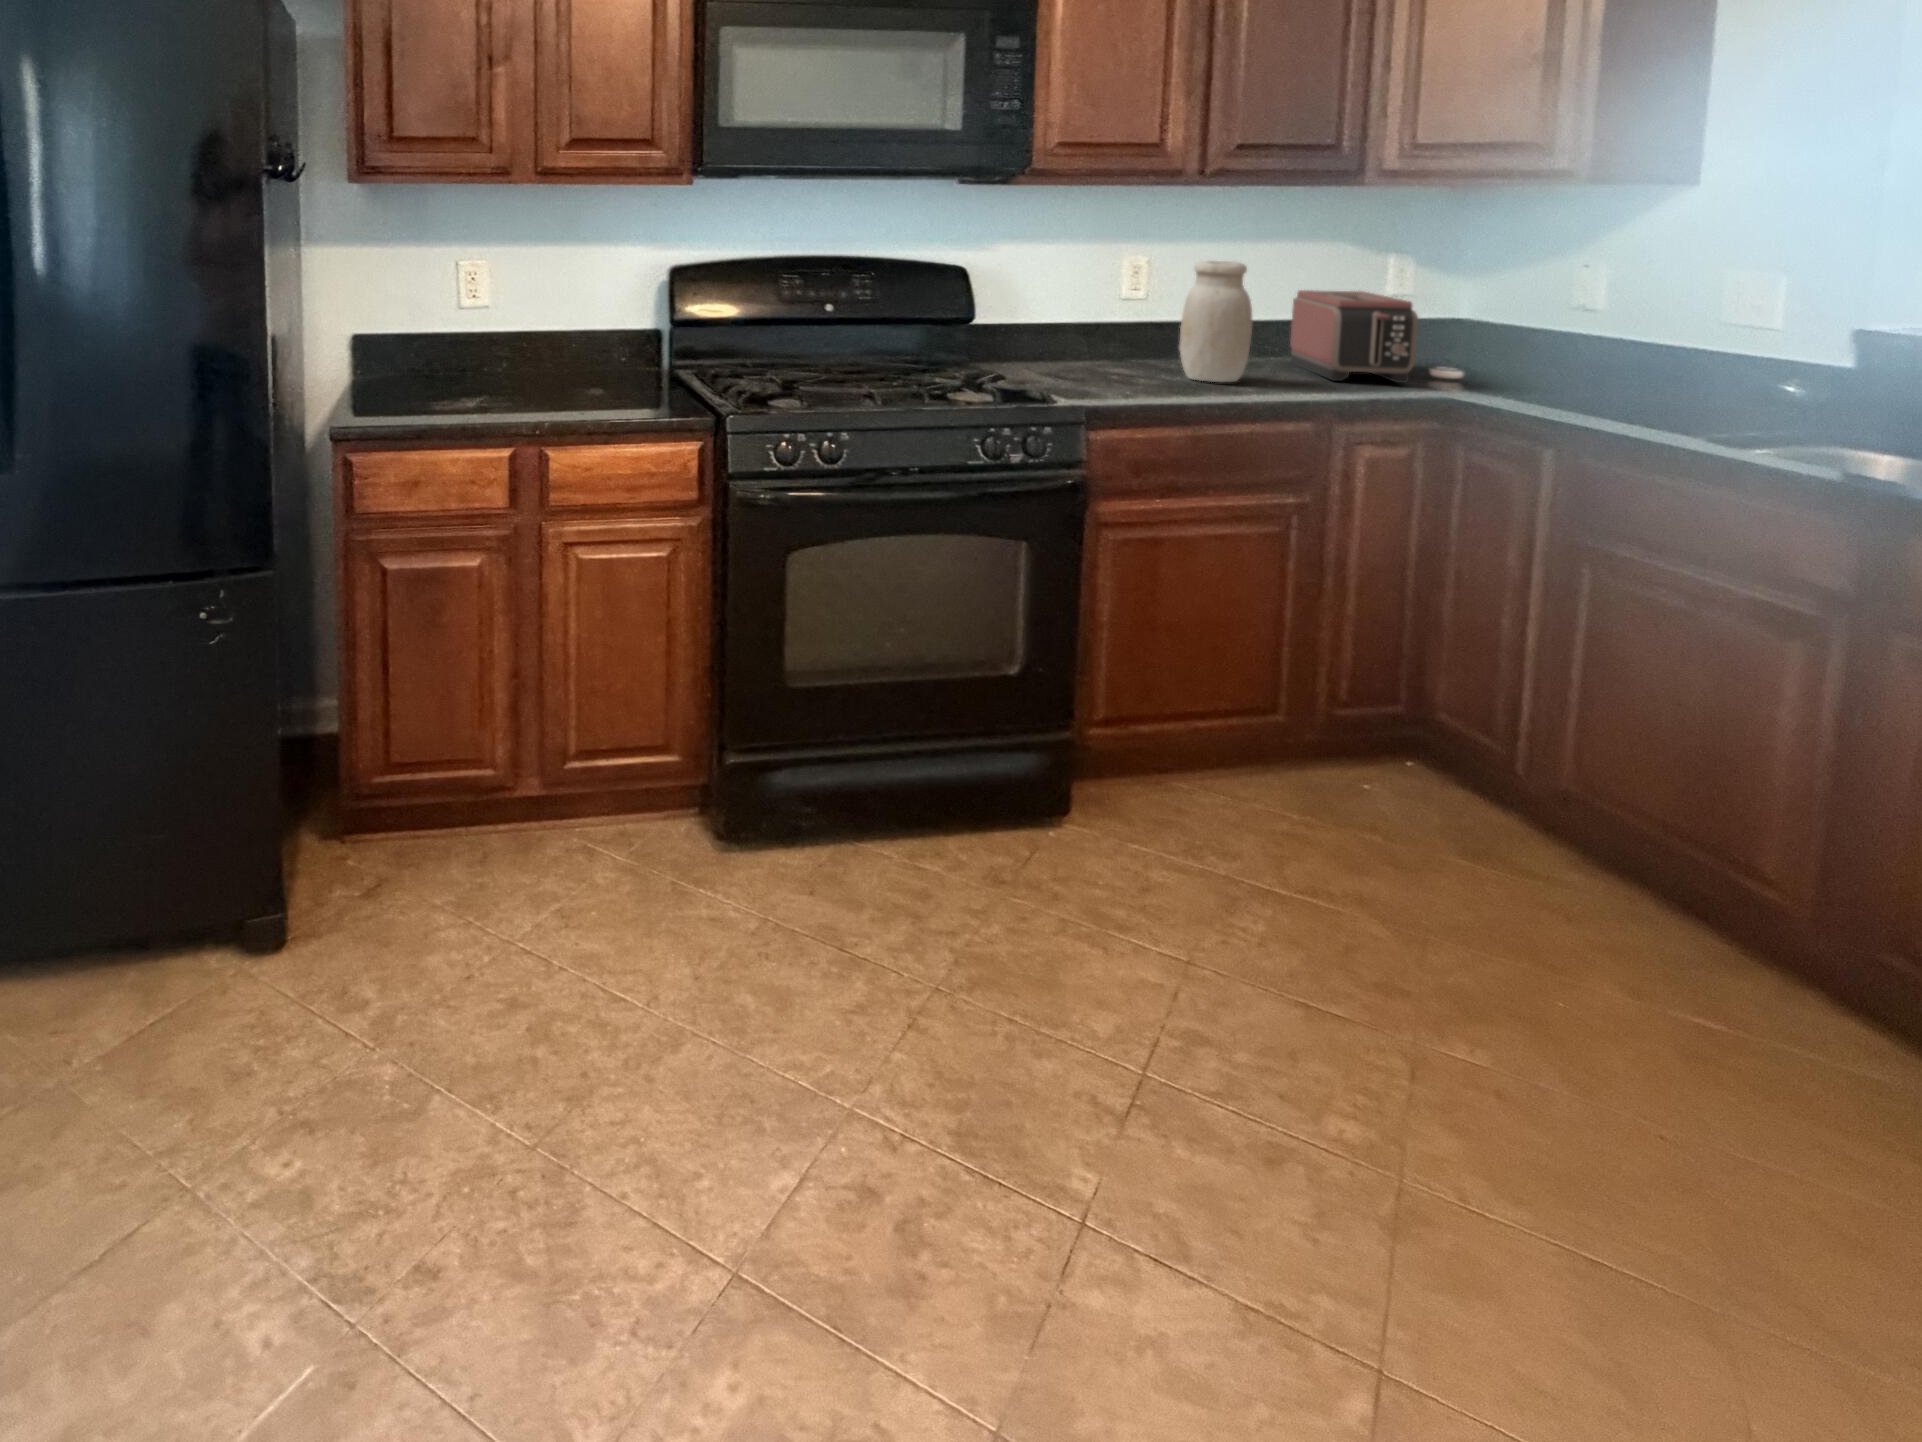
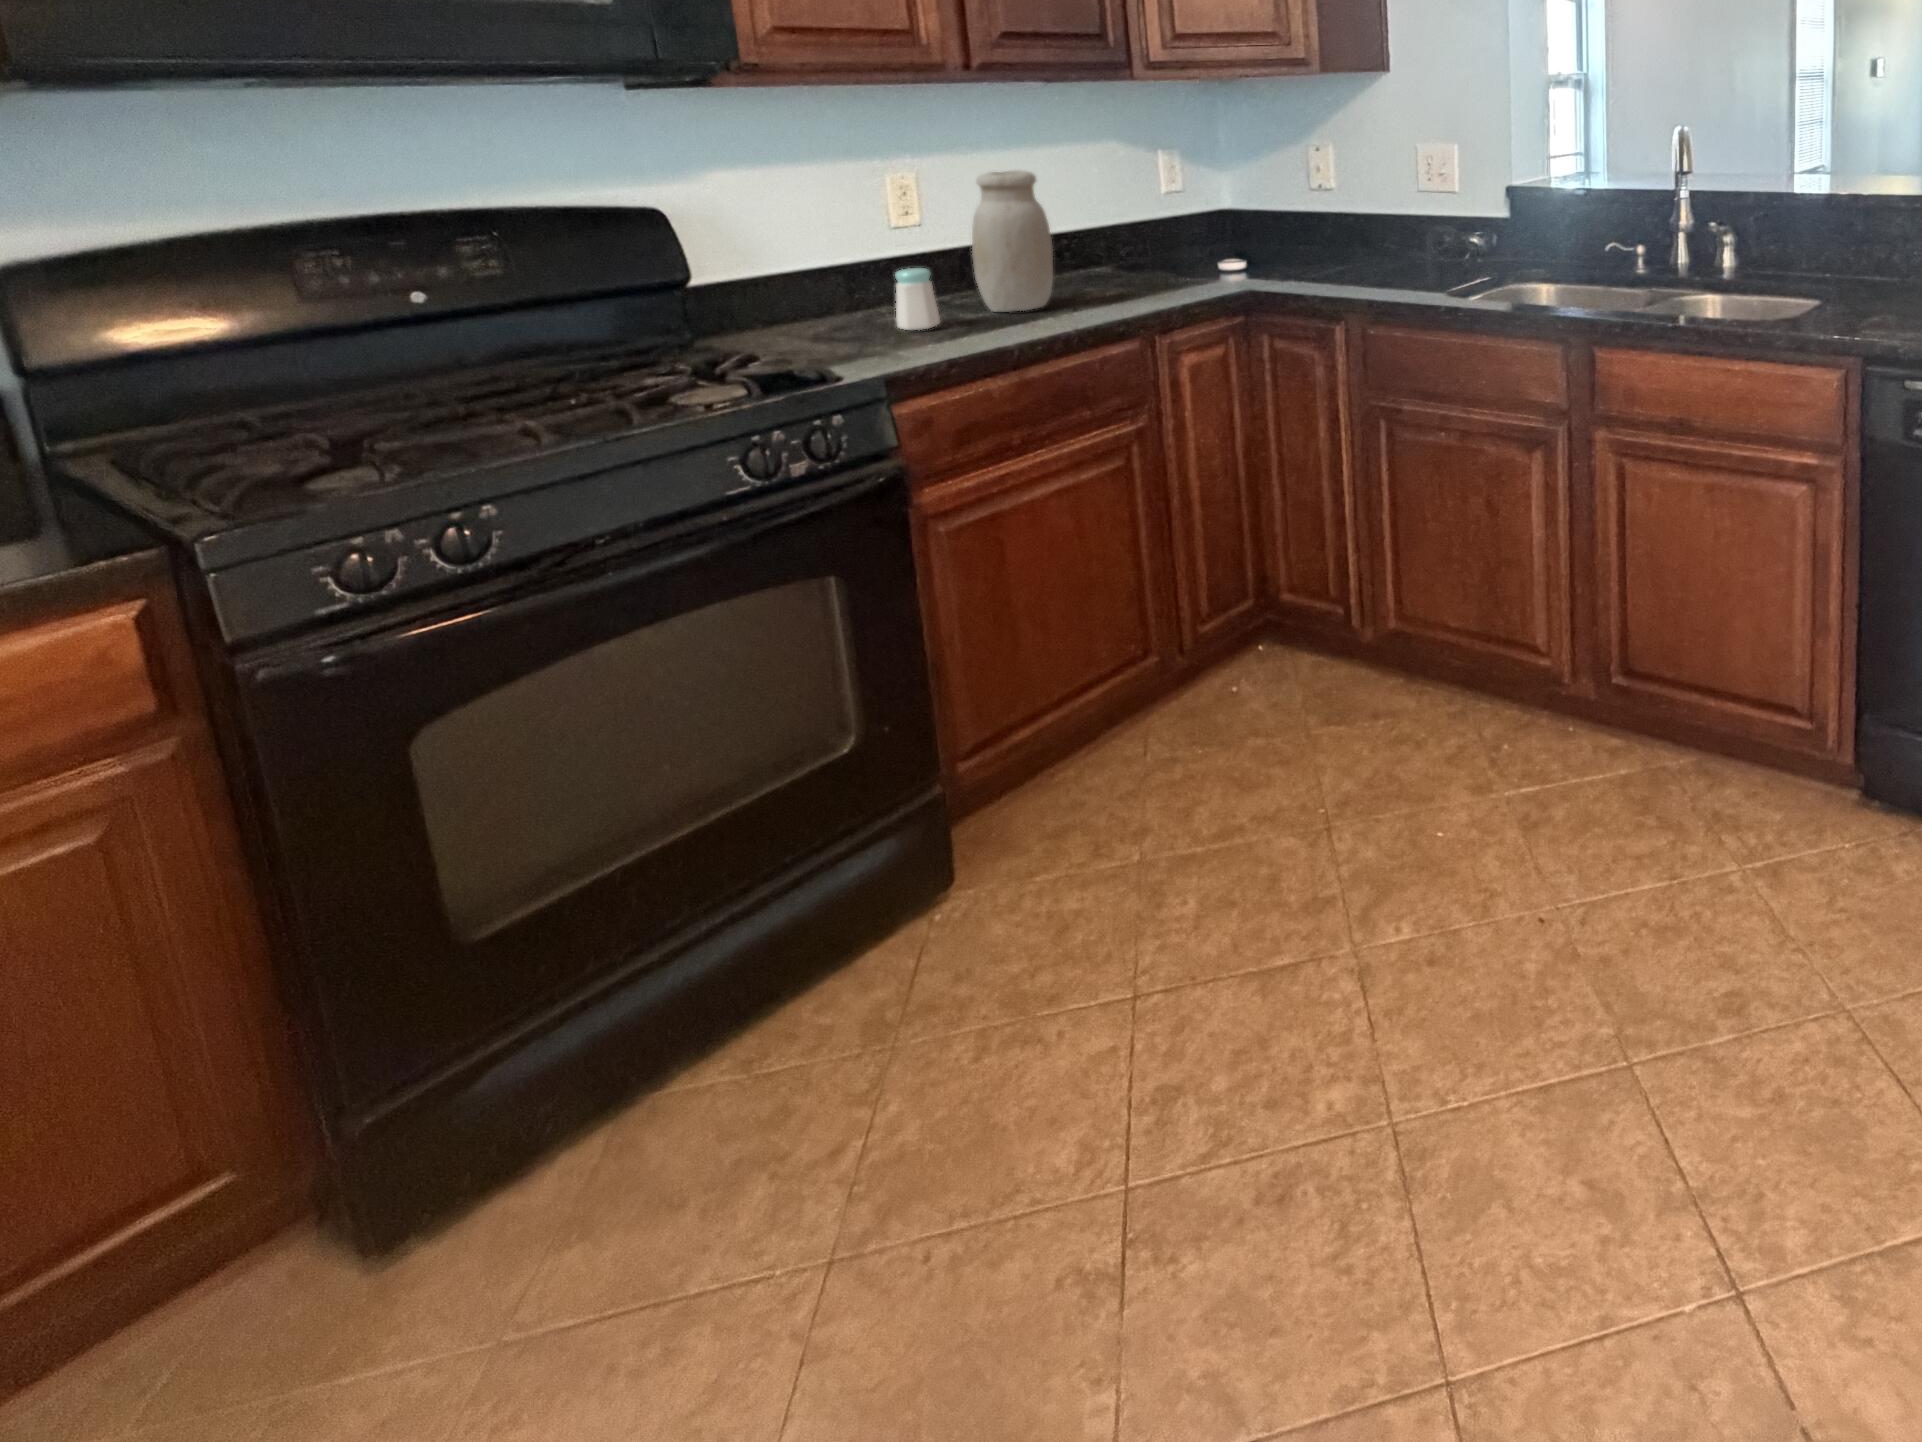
toaster: present [1290,290,1418,383] -> none [1078,190,1205,287]
salt shaker: none [1108,332,1142,382] -> present [895,268,940,330]

